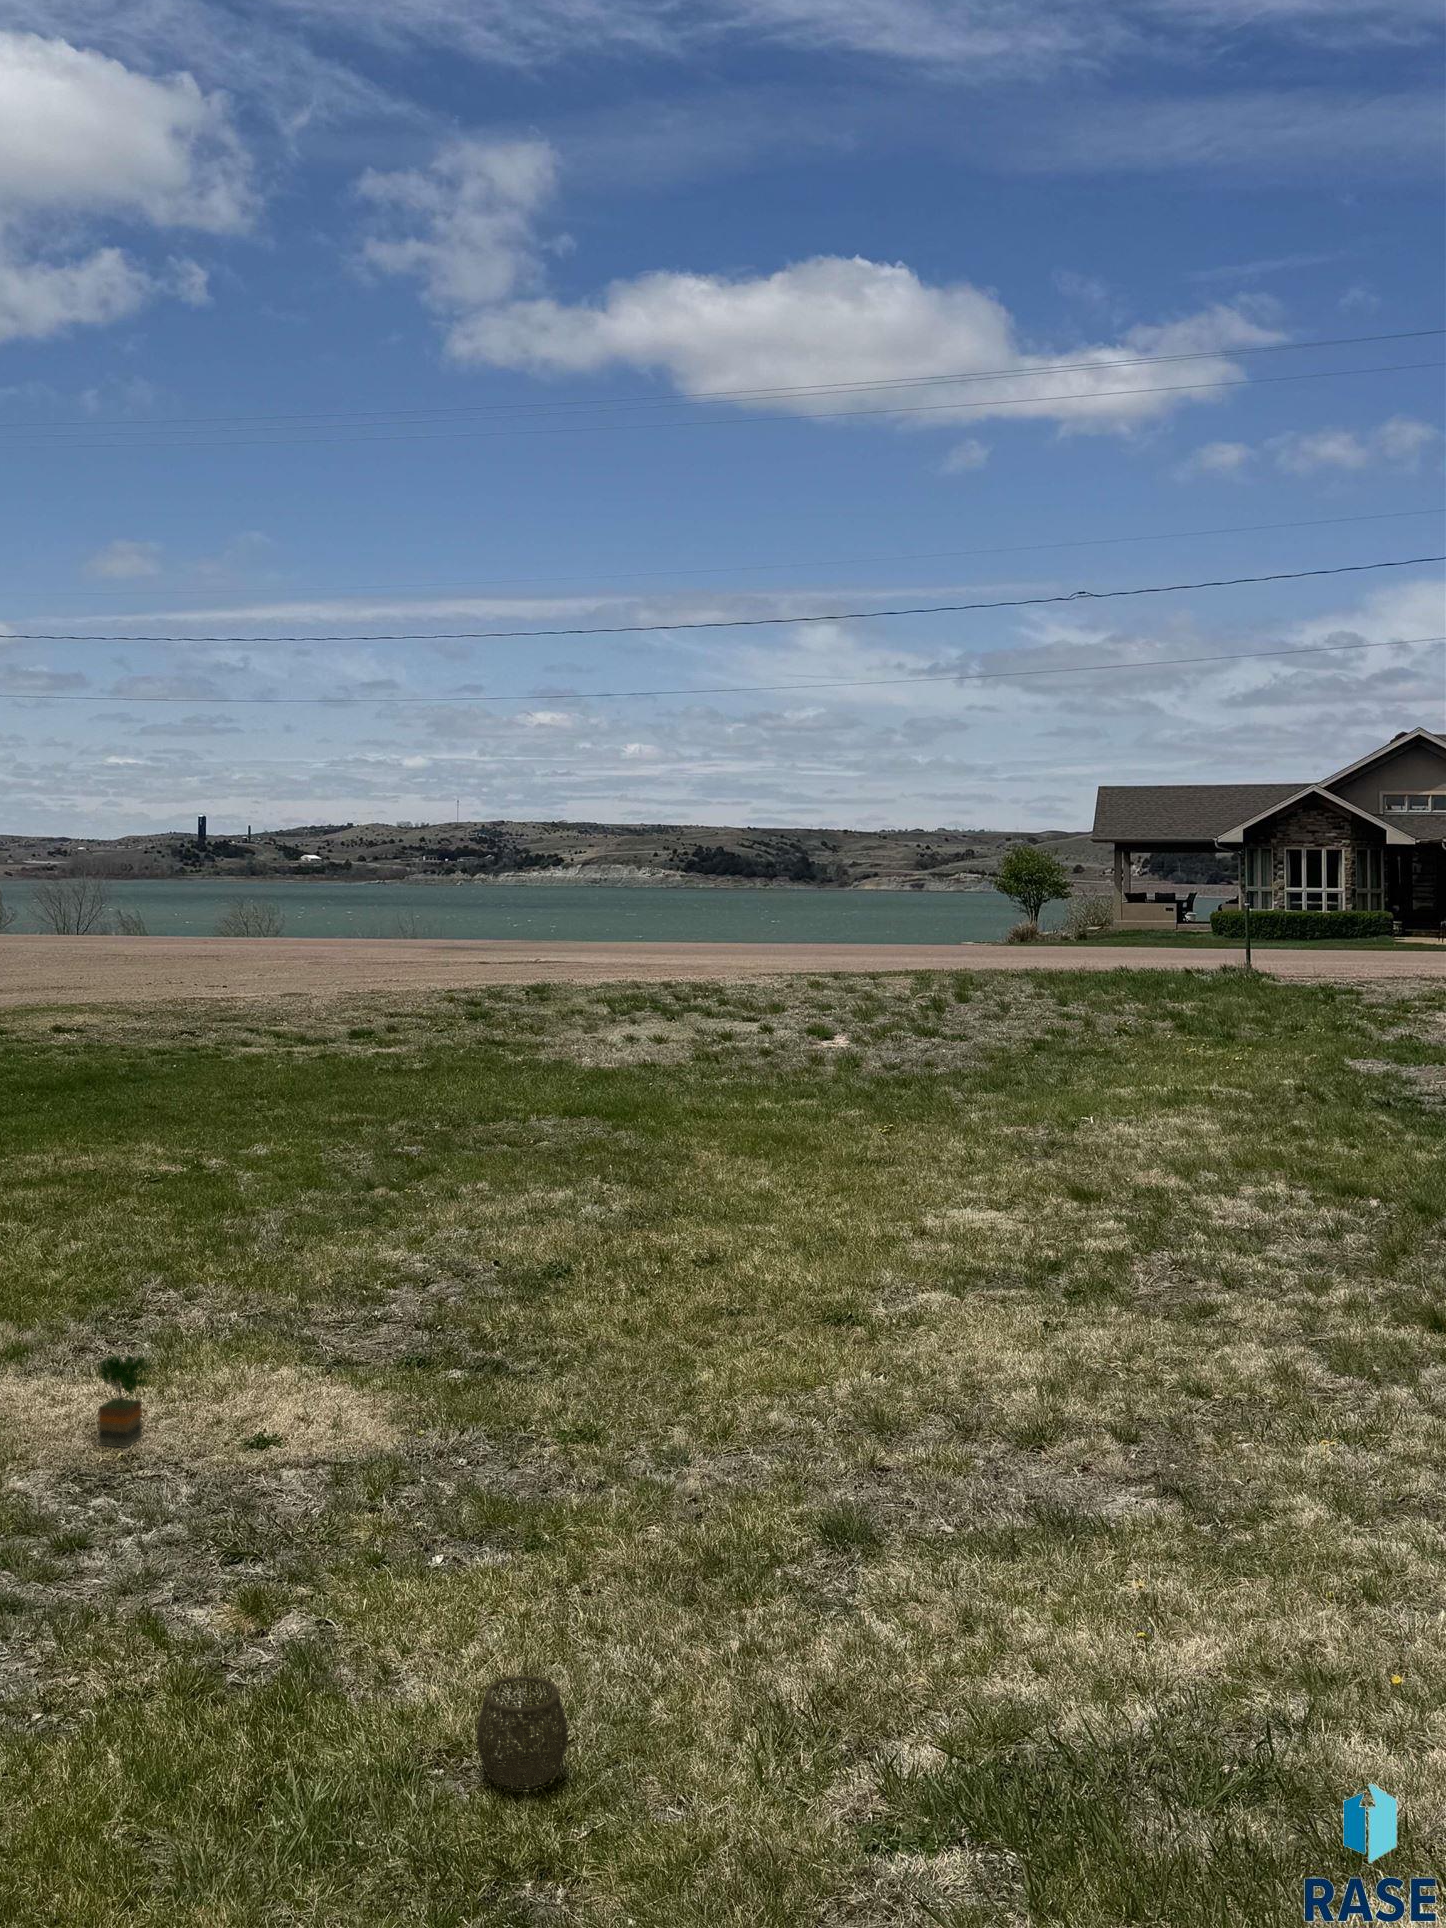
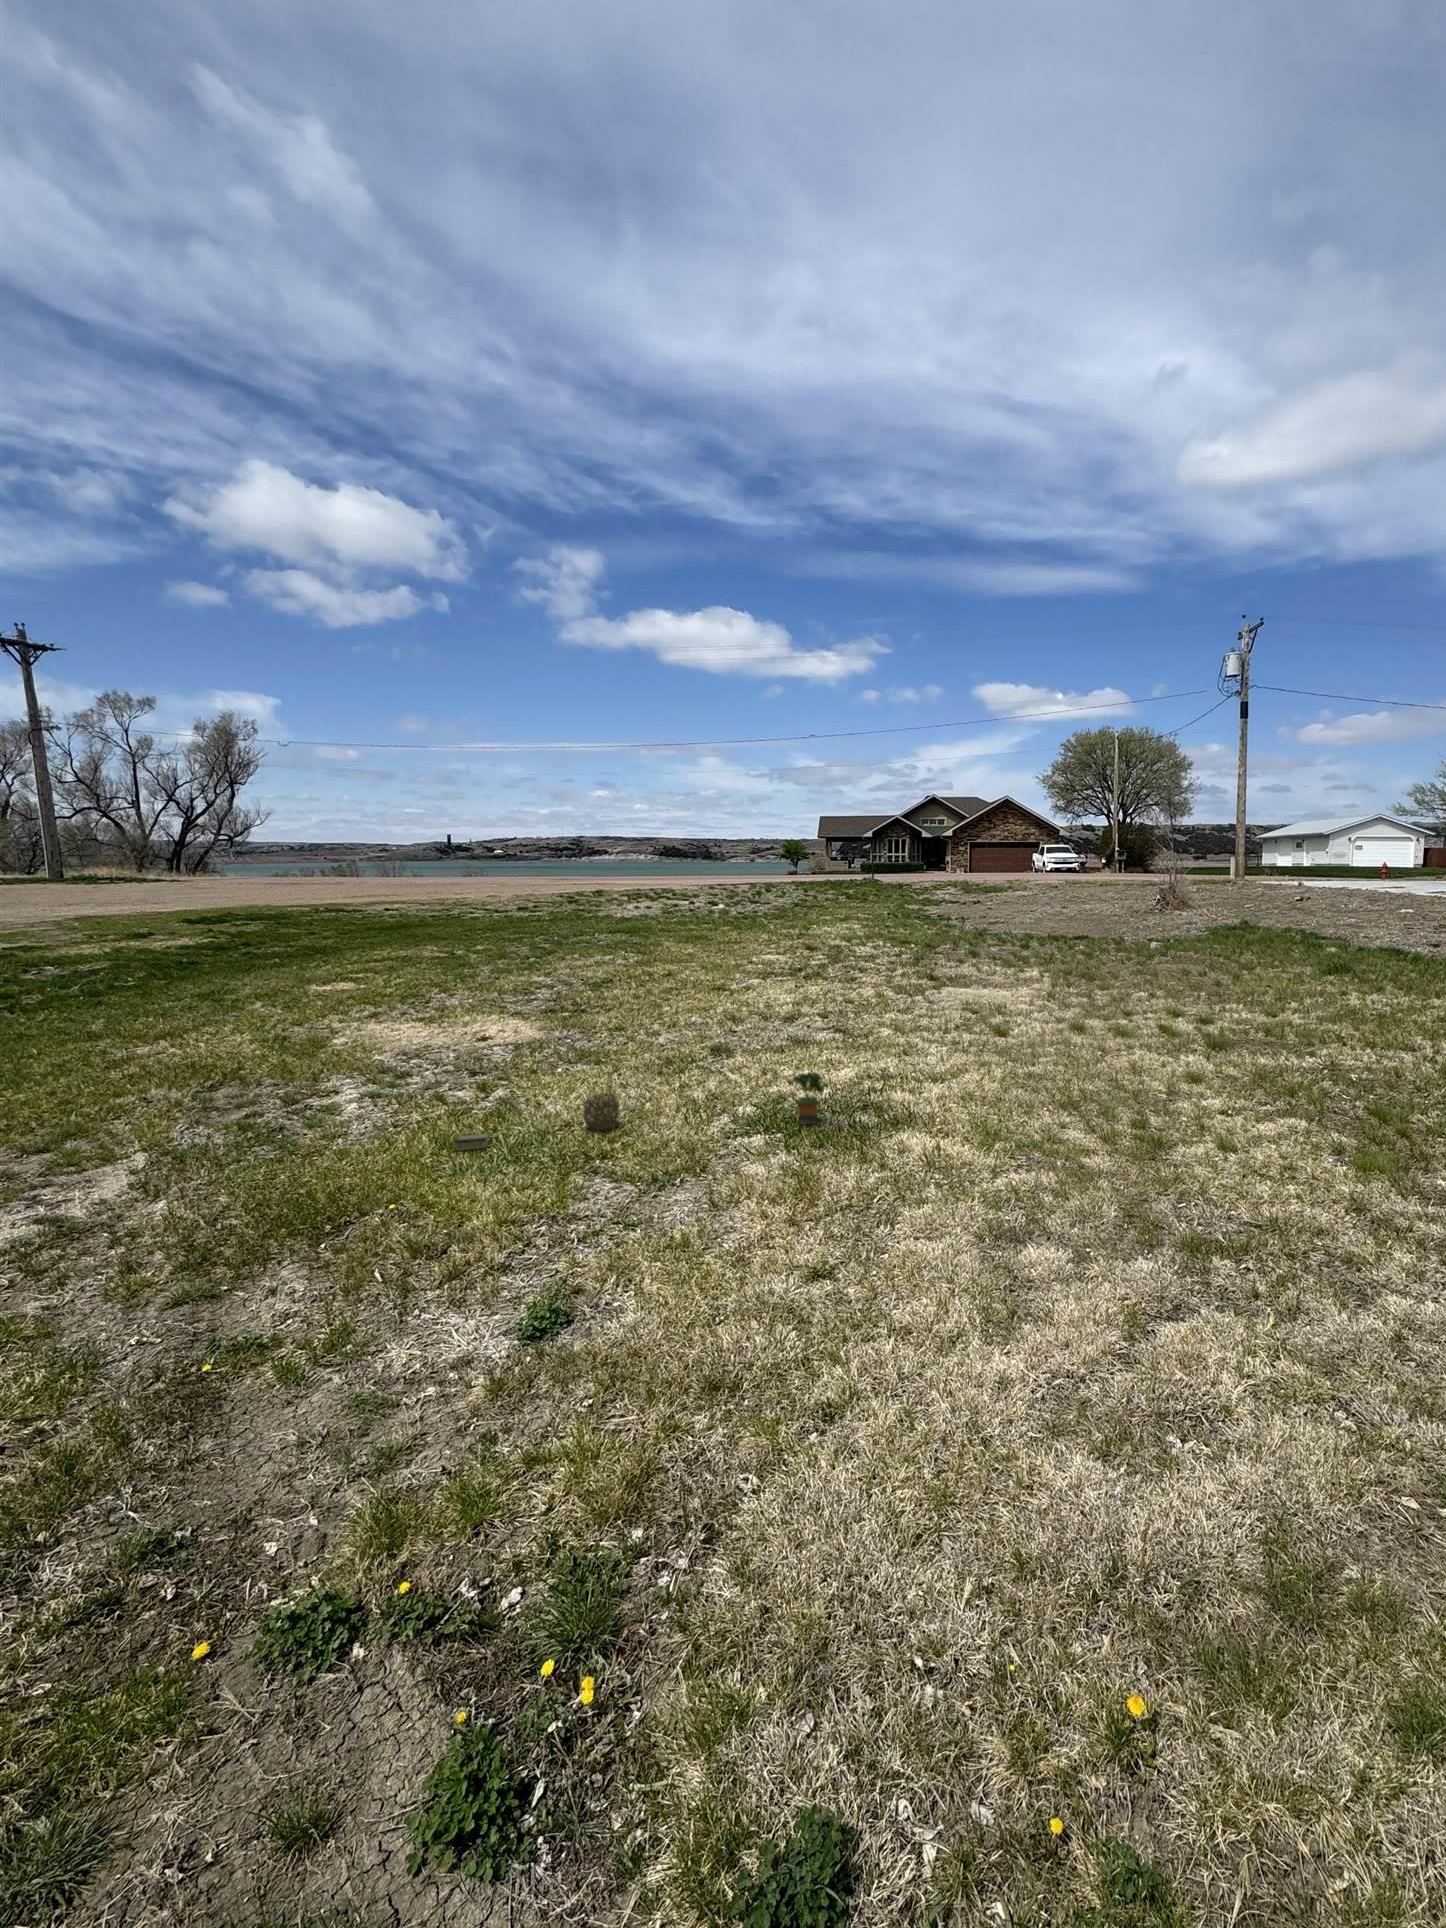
potted tree: present [98,1355,152,1448] -> present [793,1072,825,1124]
toolbox: none [168,1762,251,1811] -> present [455,1133,489,1151]

